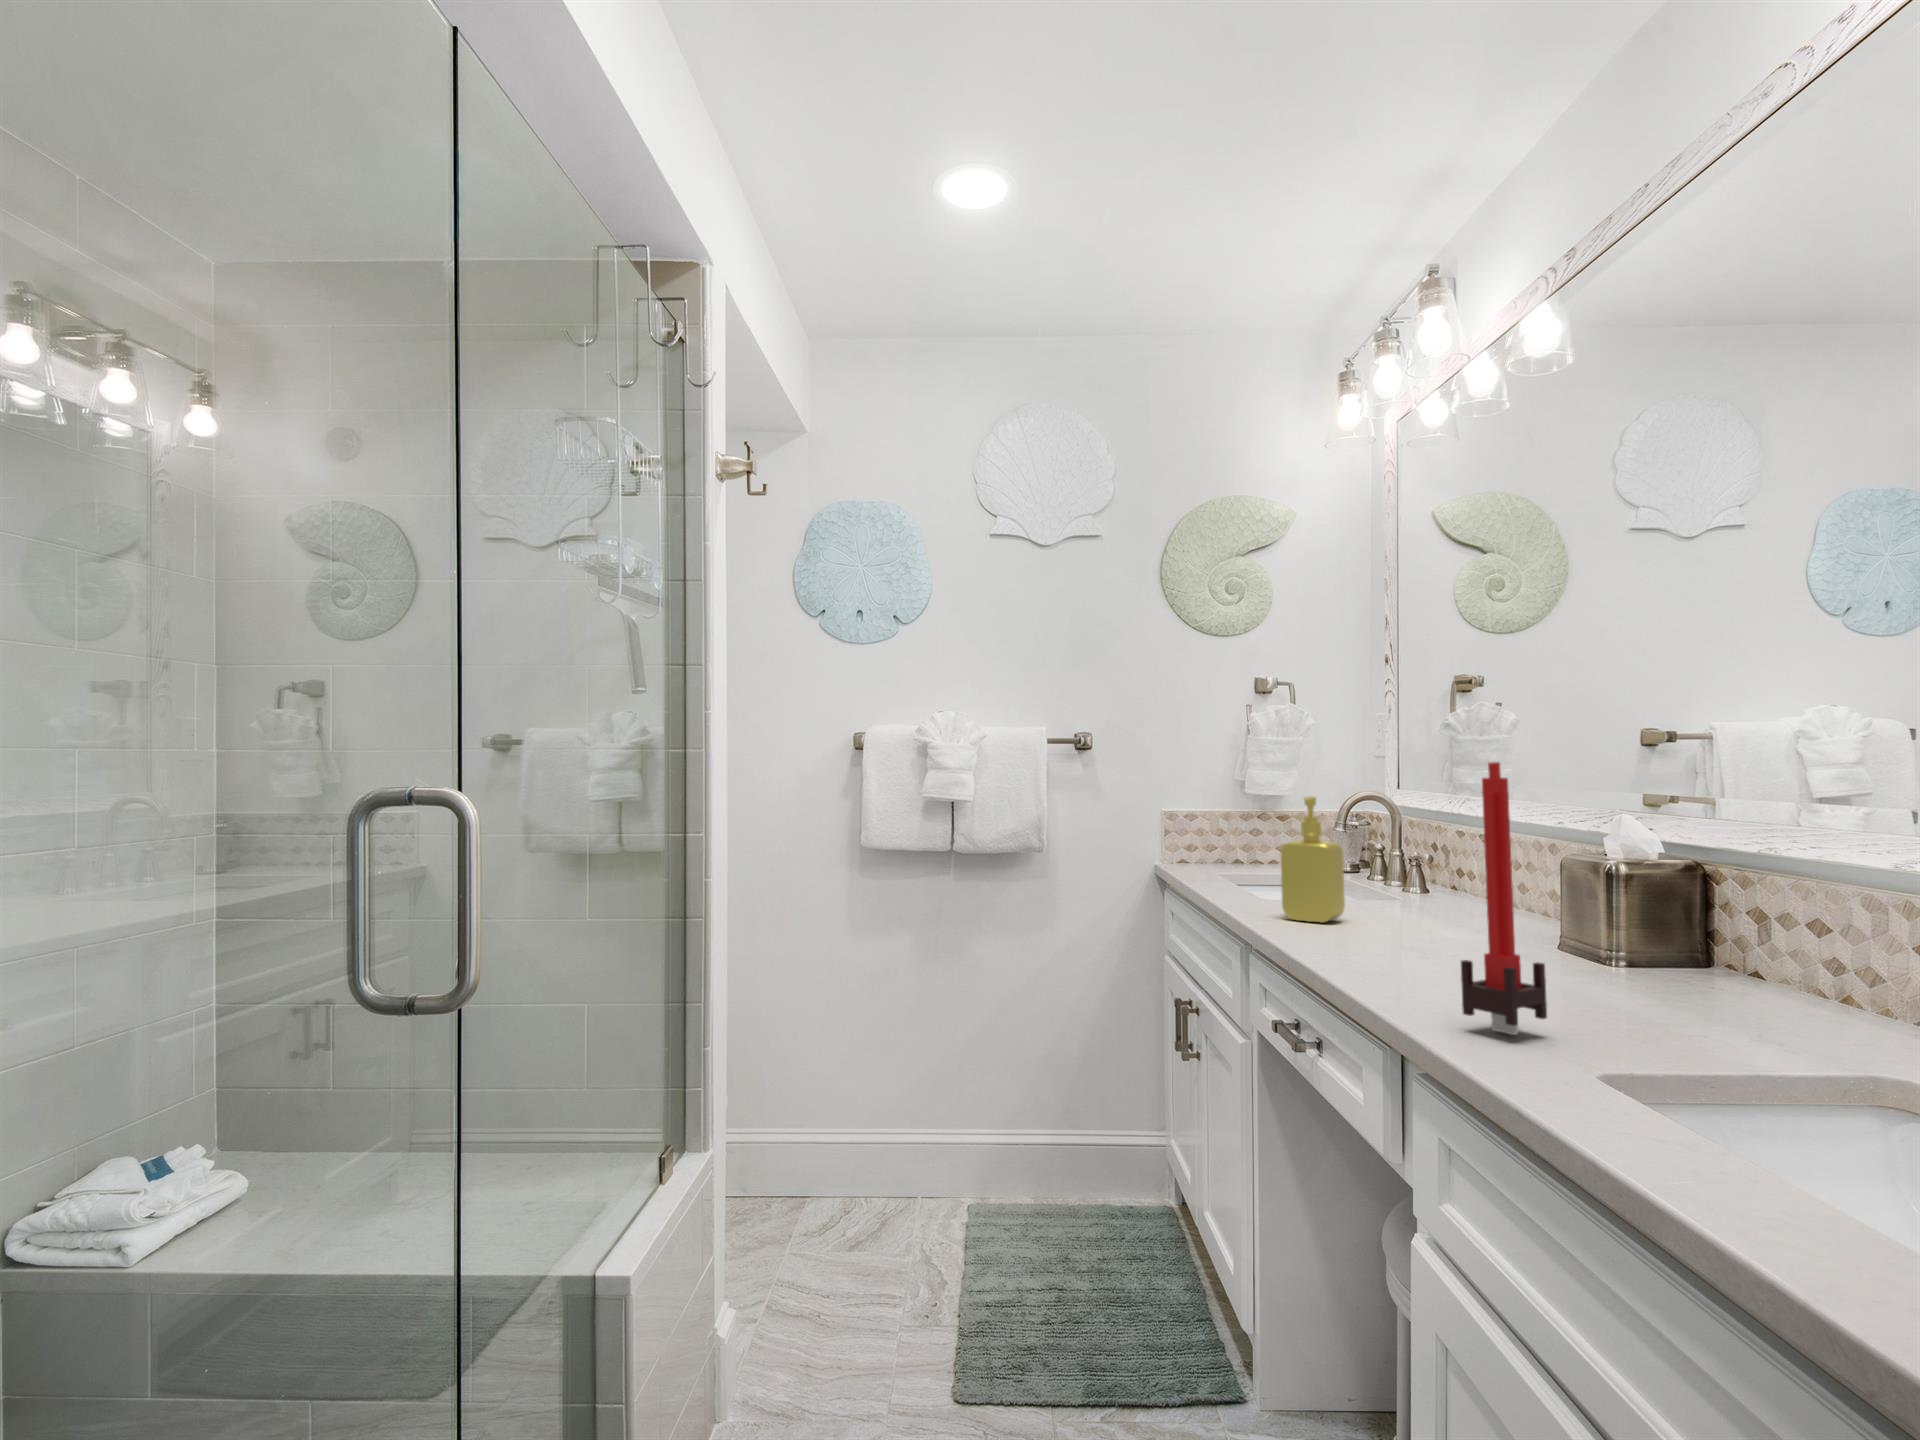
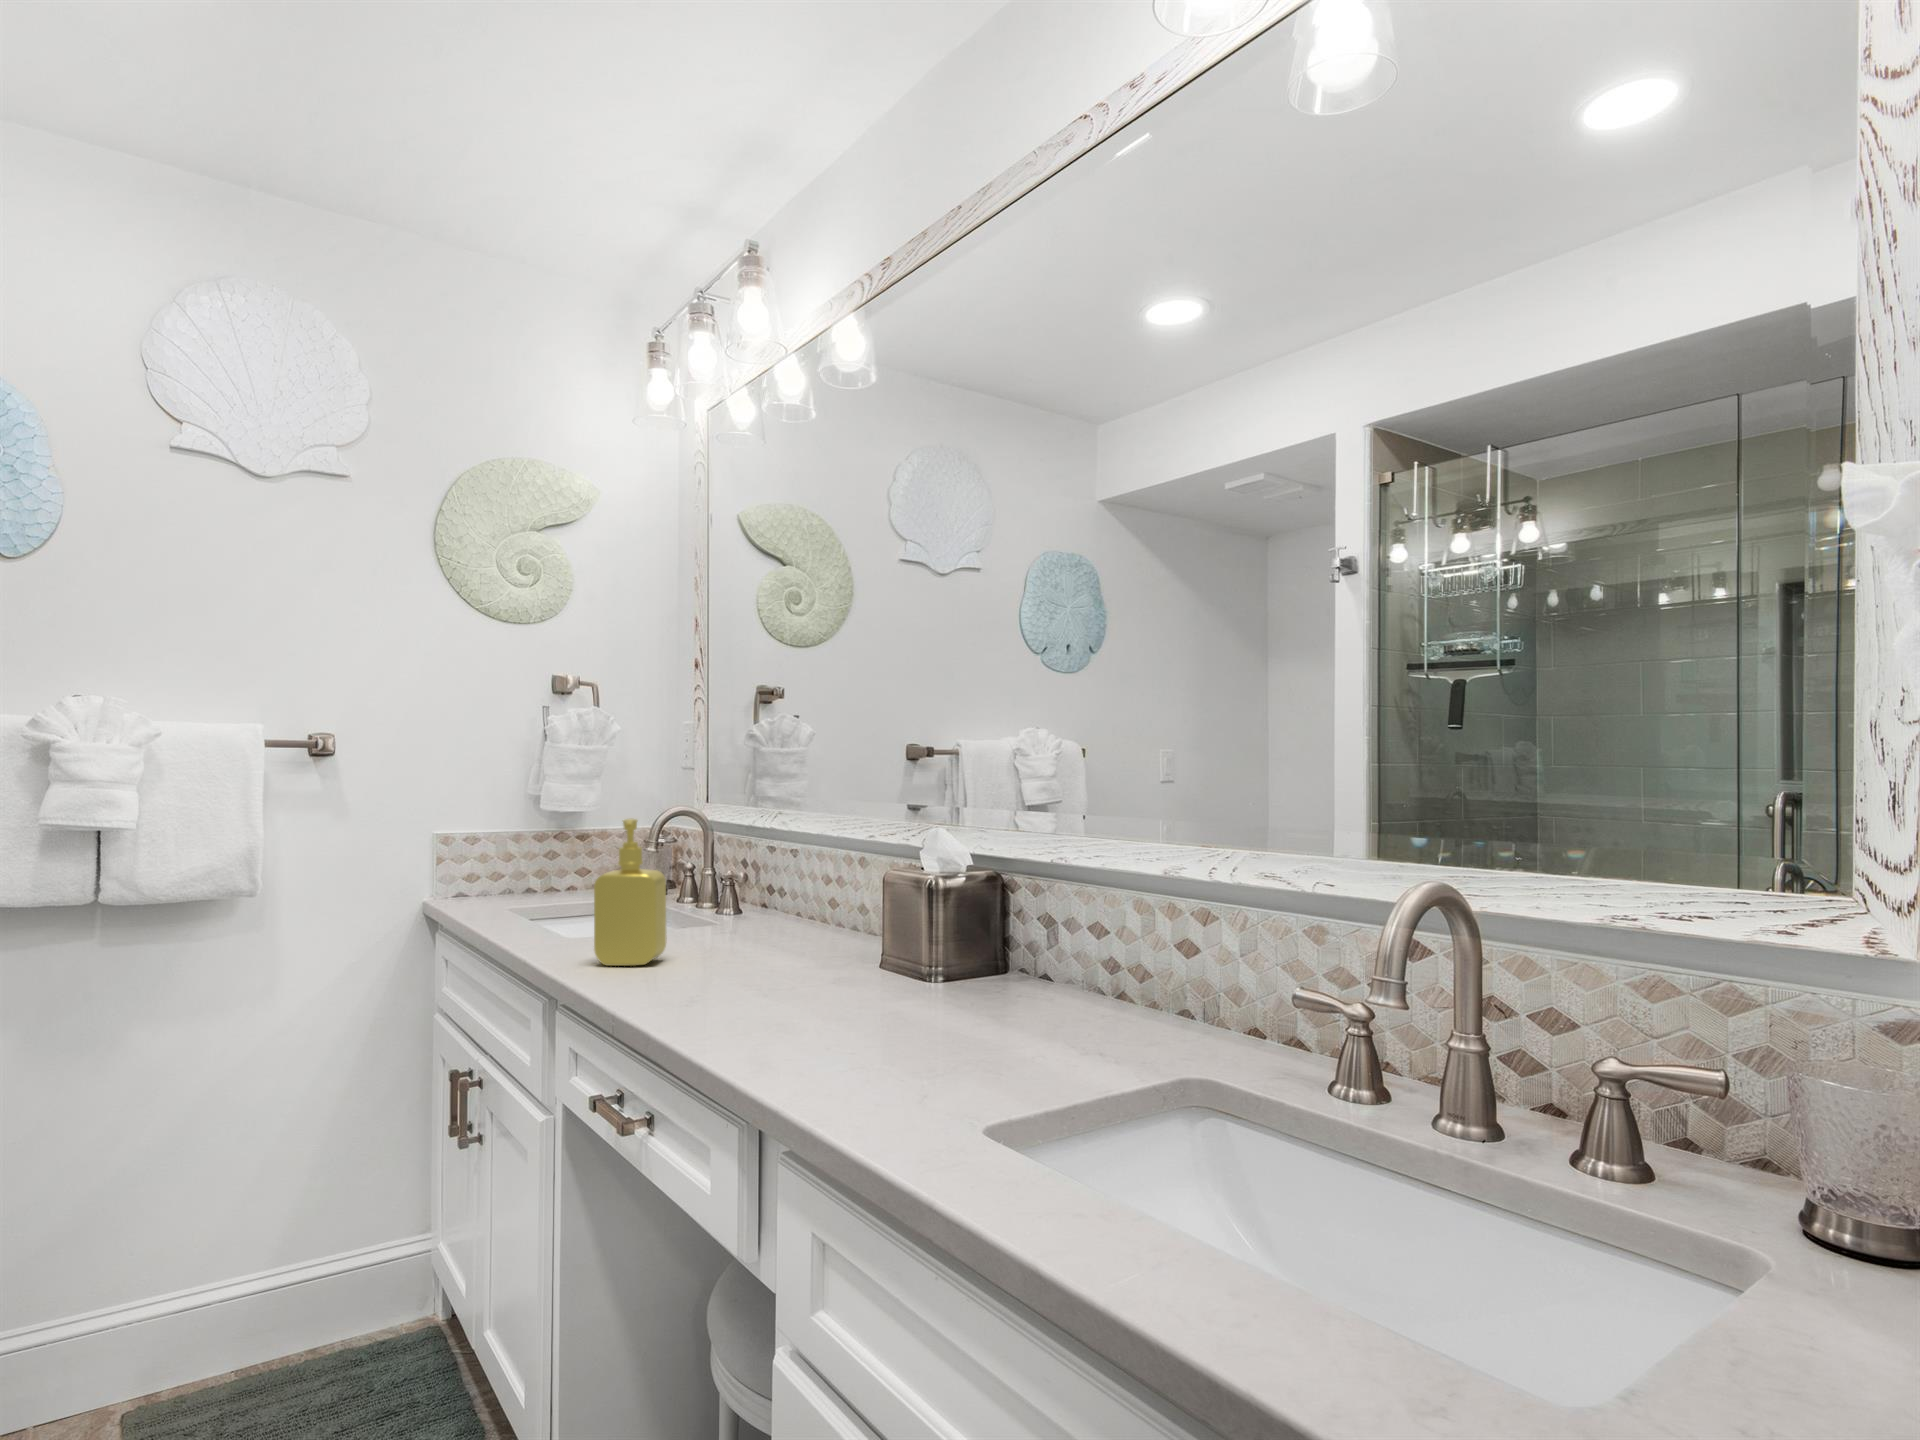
candle: present [1461,762,1547,1035] -> none [833,788,917,1097]

